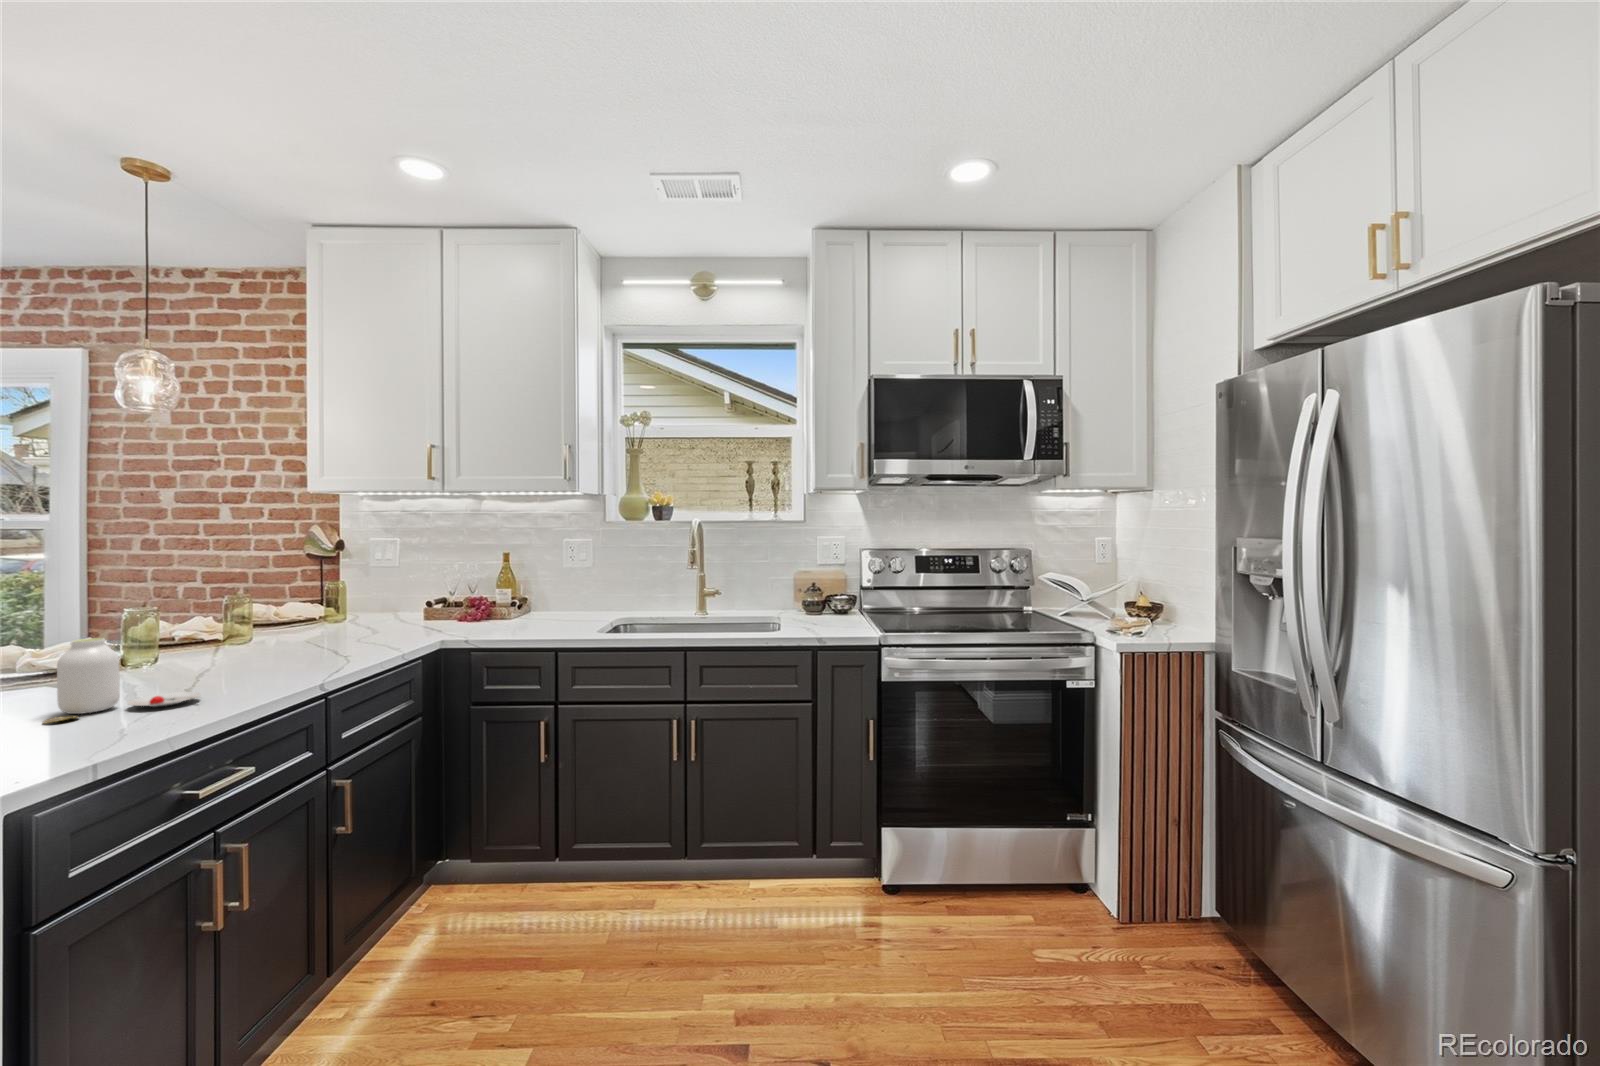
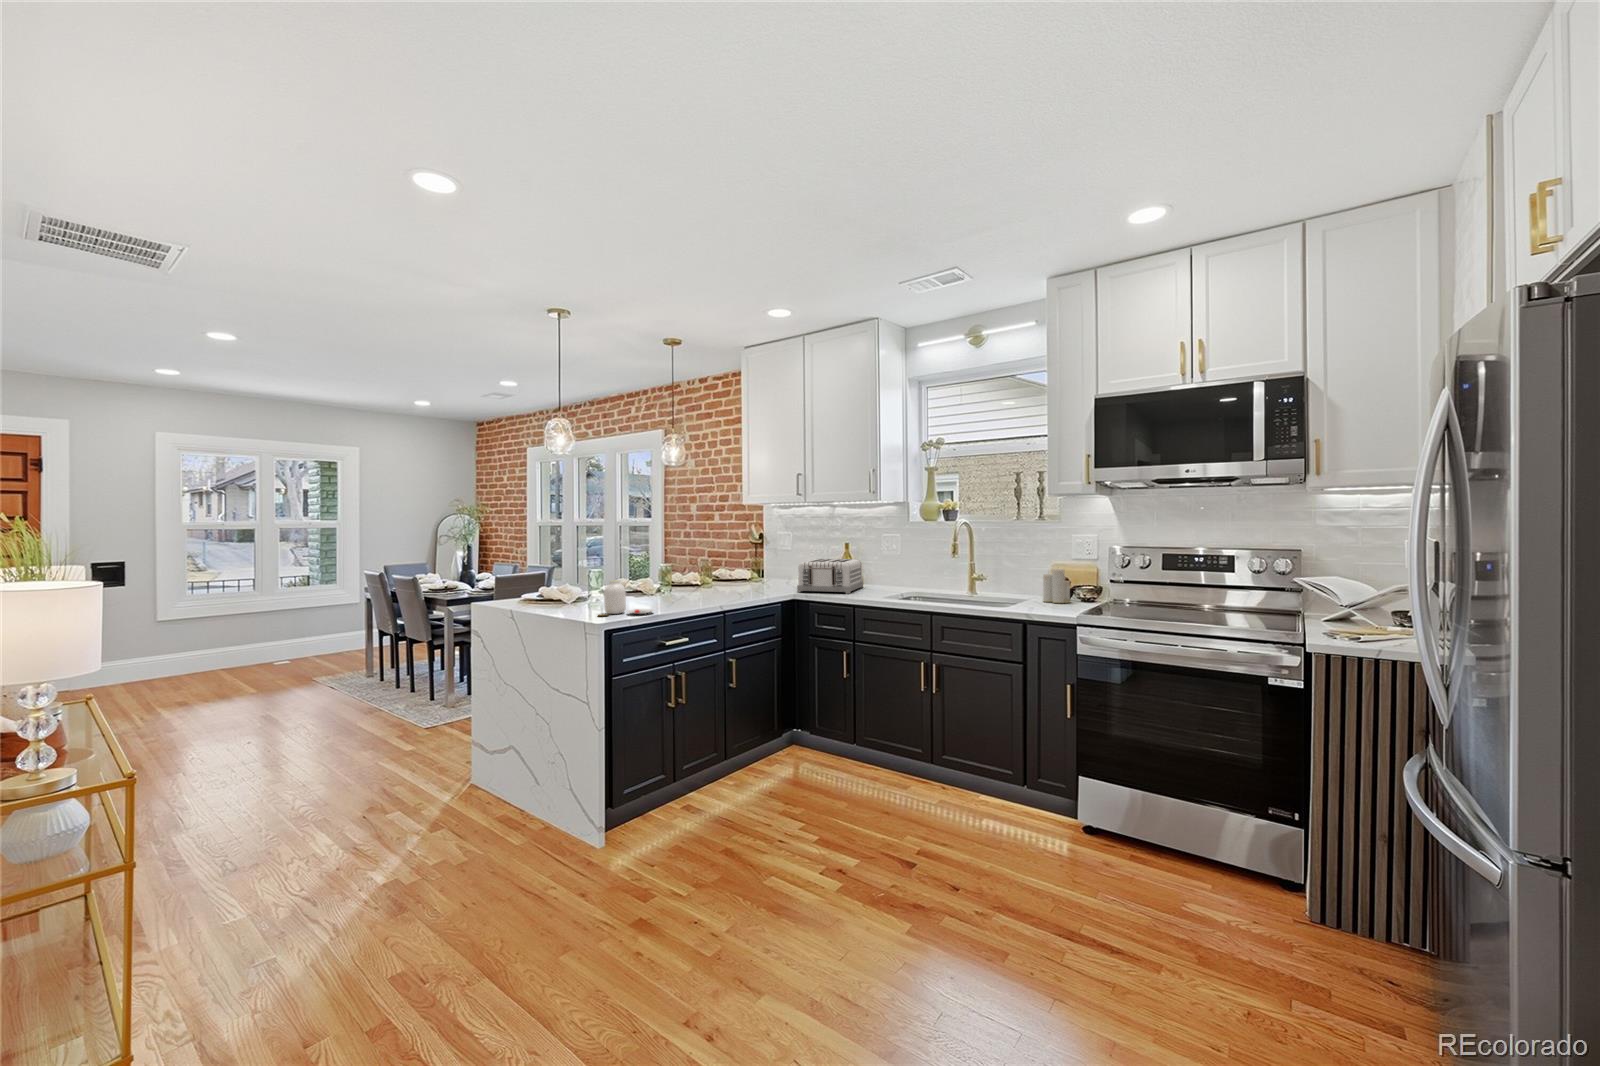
candle: none [803,574,836,621] -> present [1043,569,1071,603]
toaster: none [447,578,542,634] -> present [797,559,863,594]

